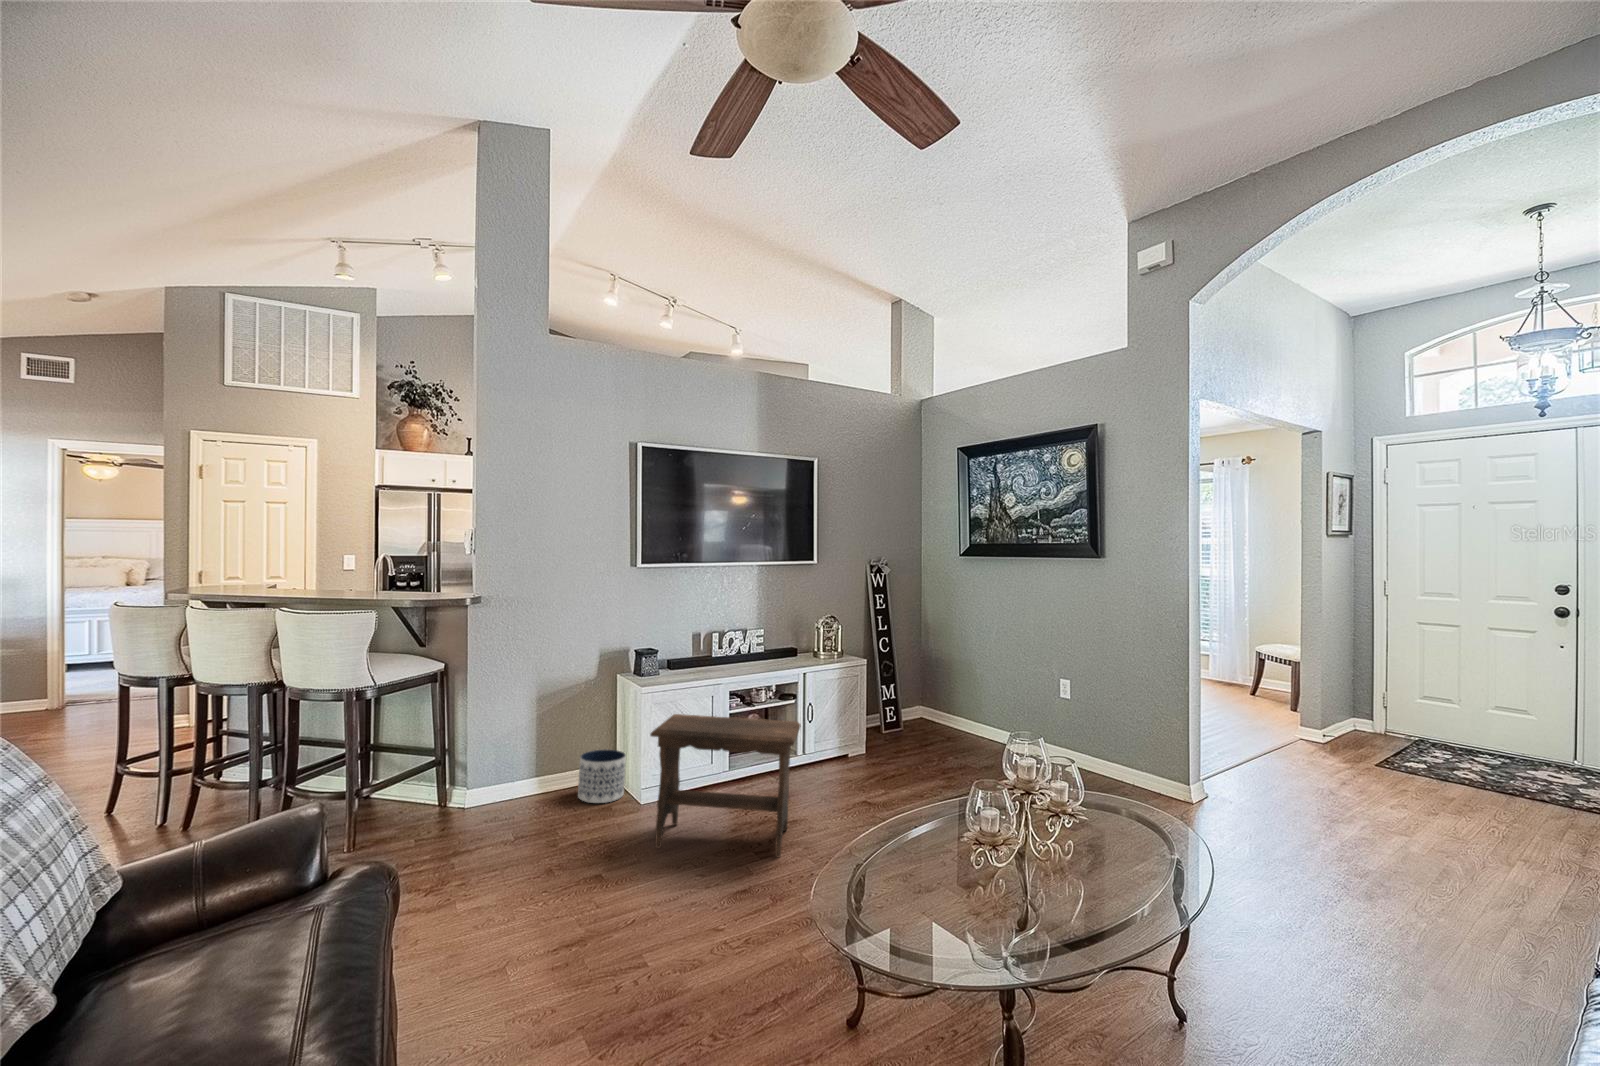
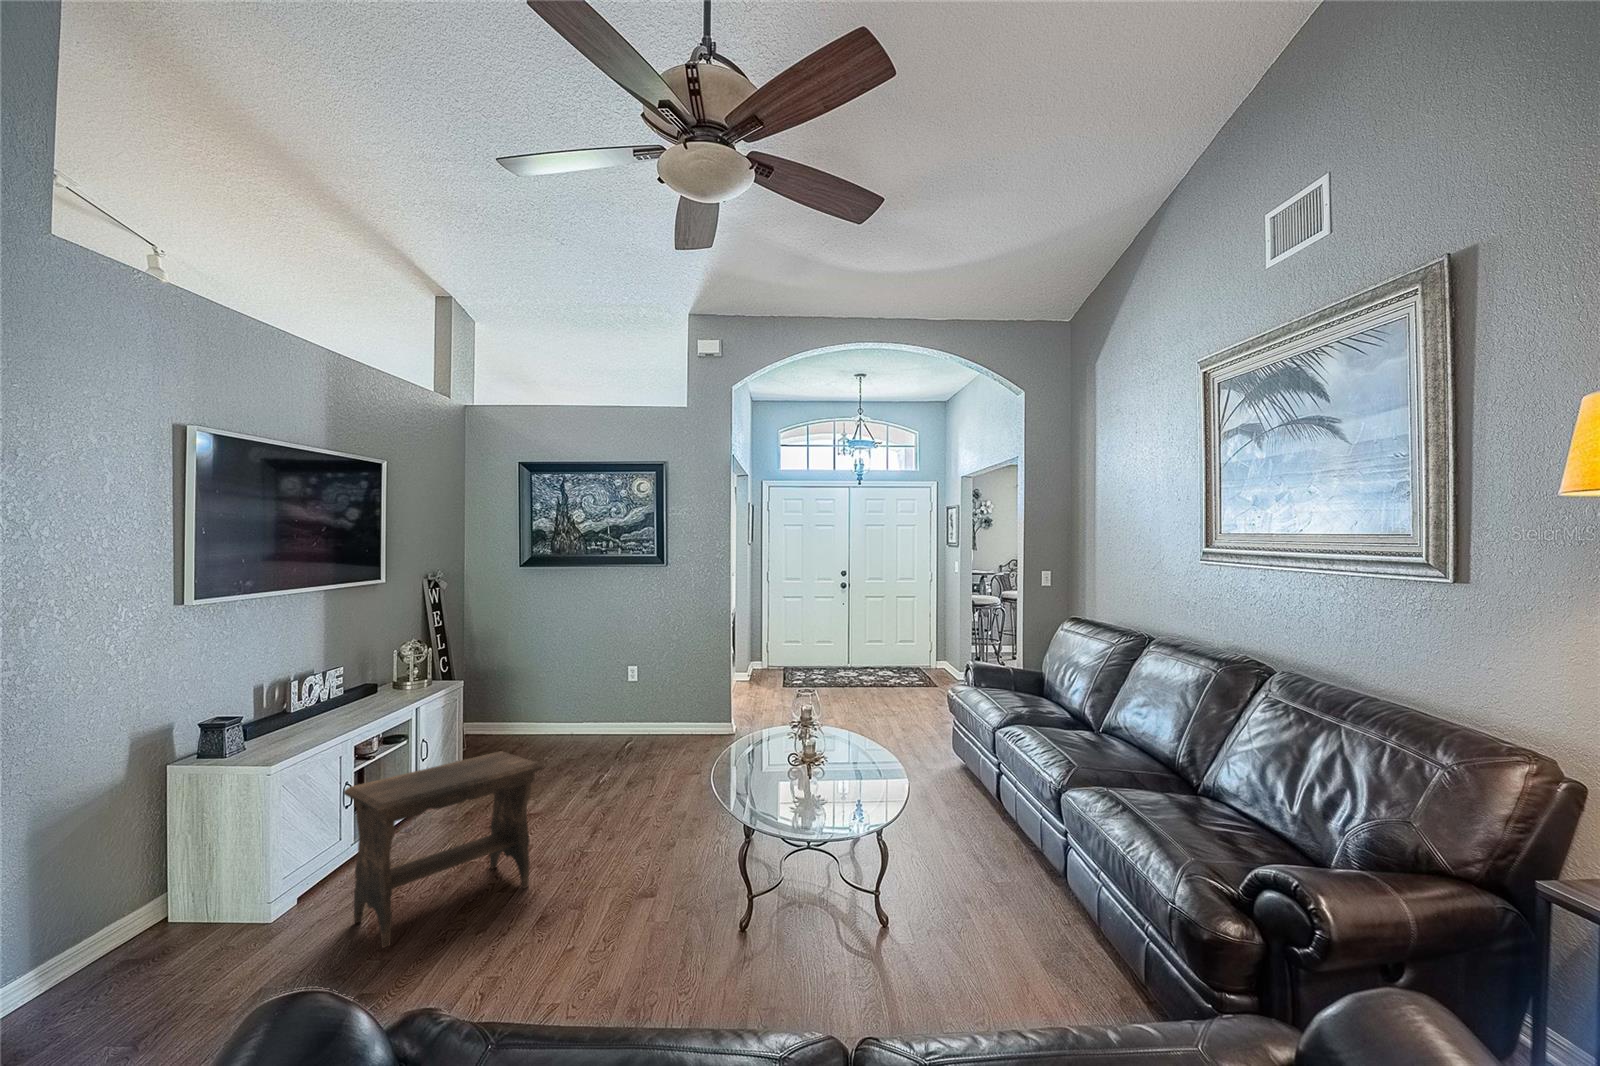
planter: present [578,749,626,803] -> none [117,878,212,974]

